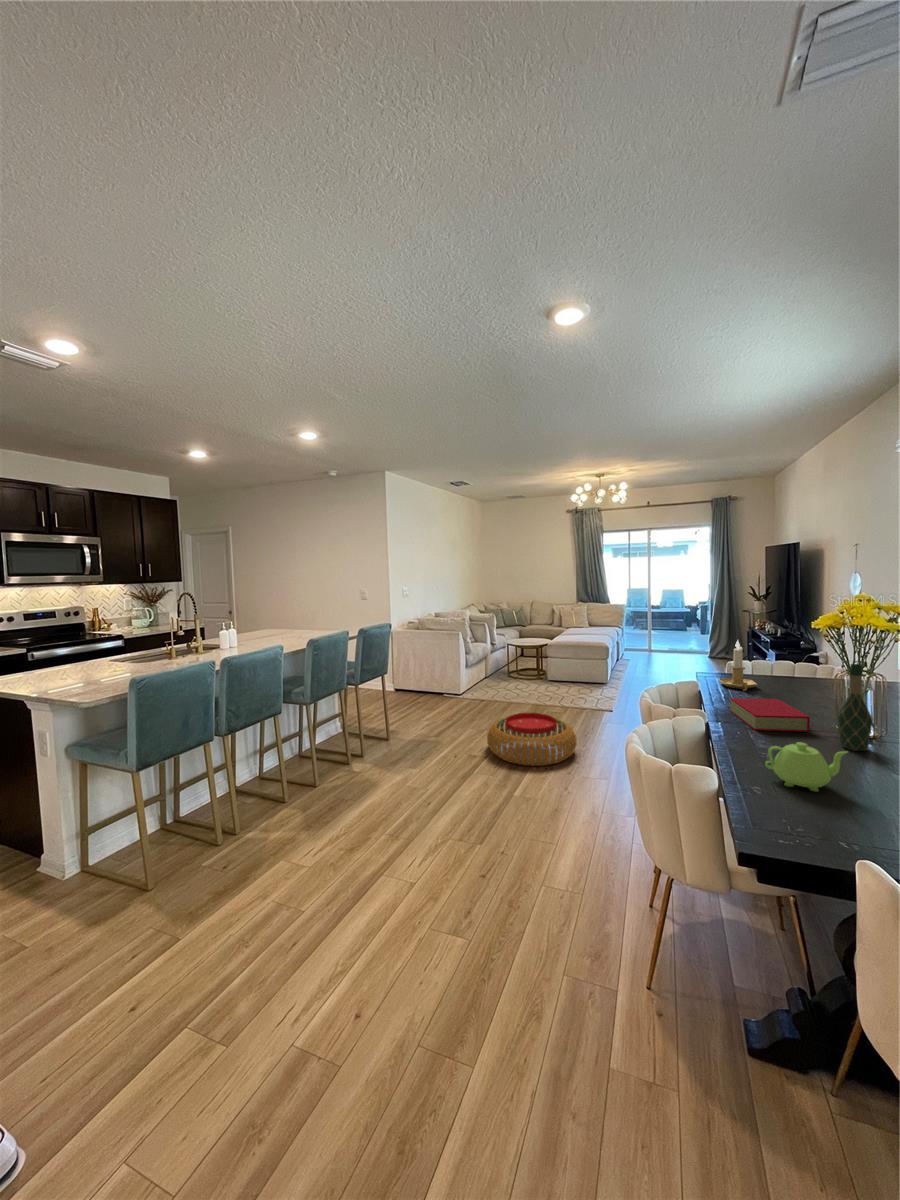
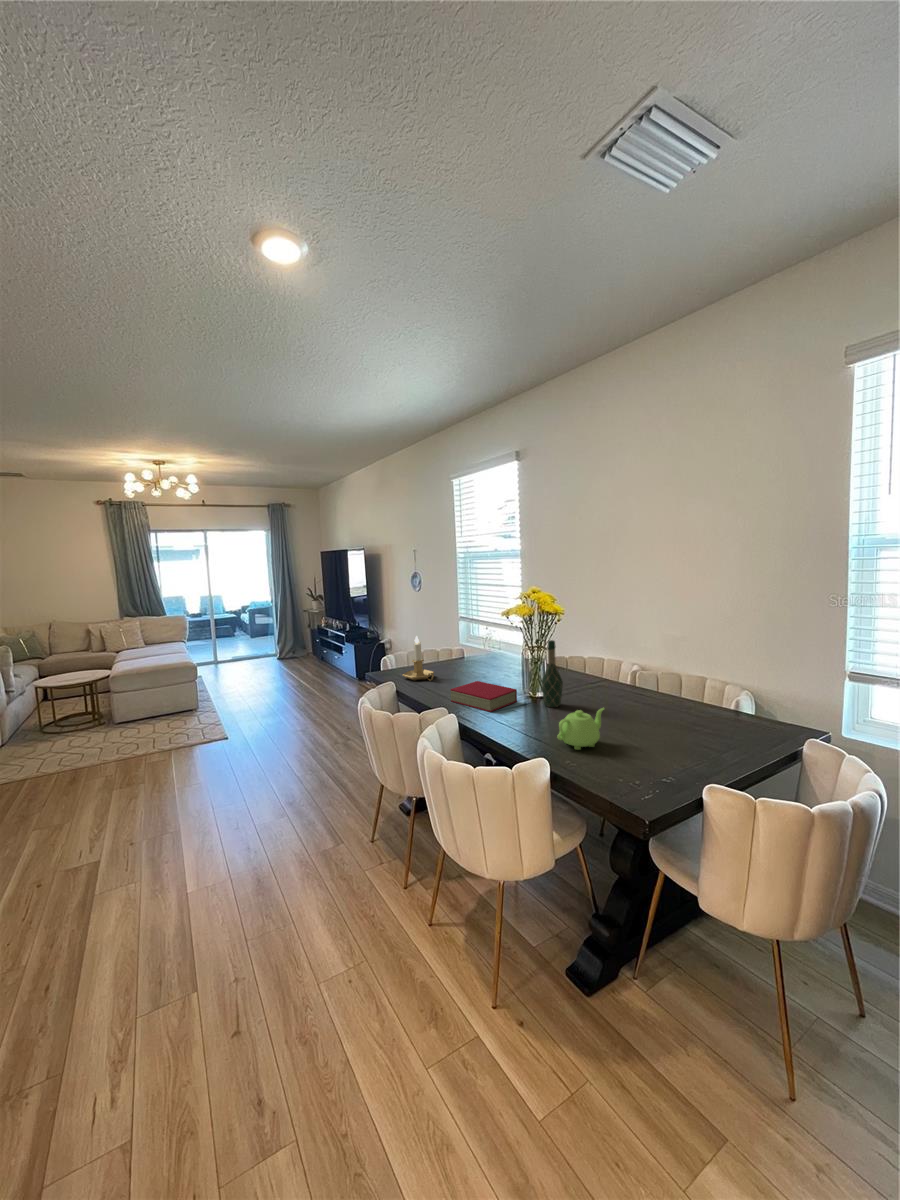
pouf: present [487,713,577,766] -> none [88,767,229,853]

